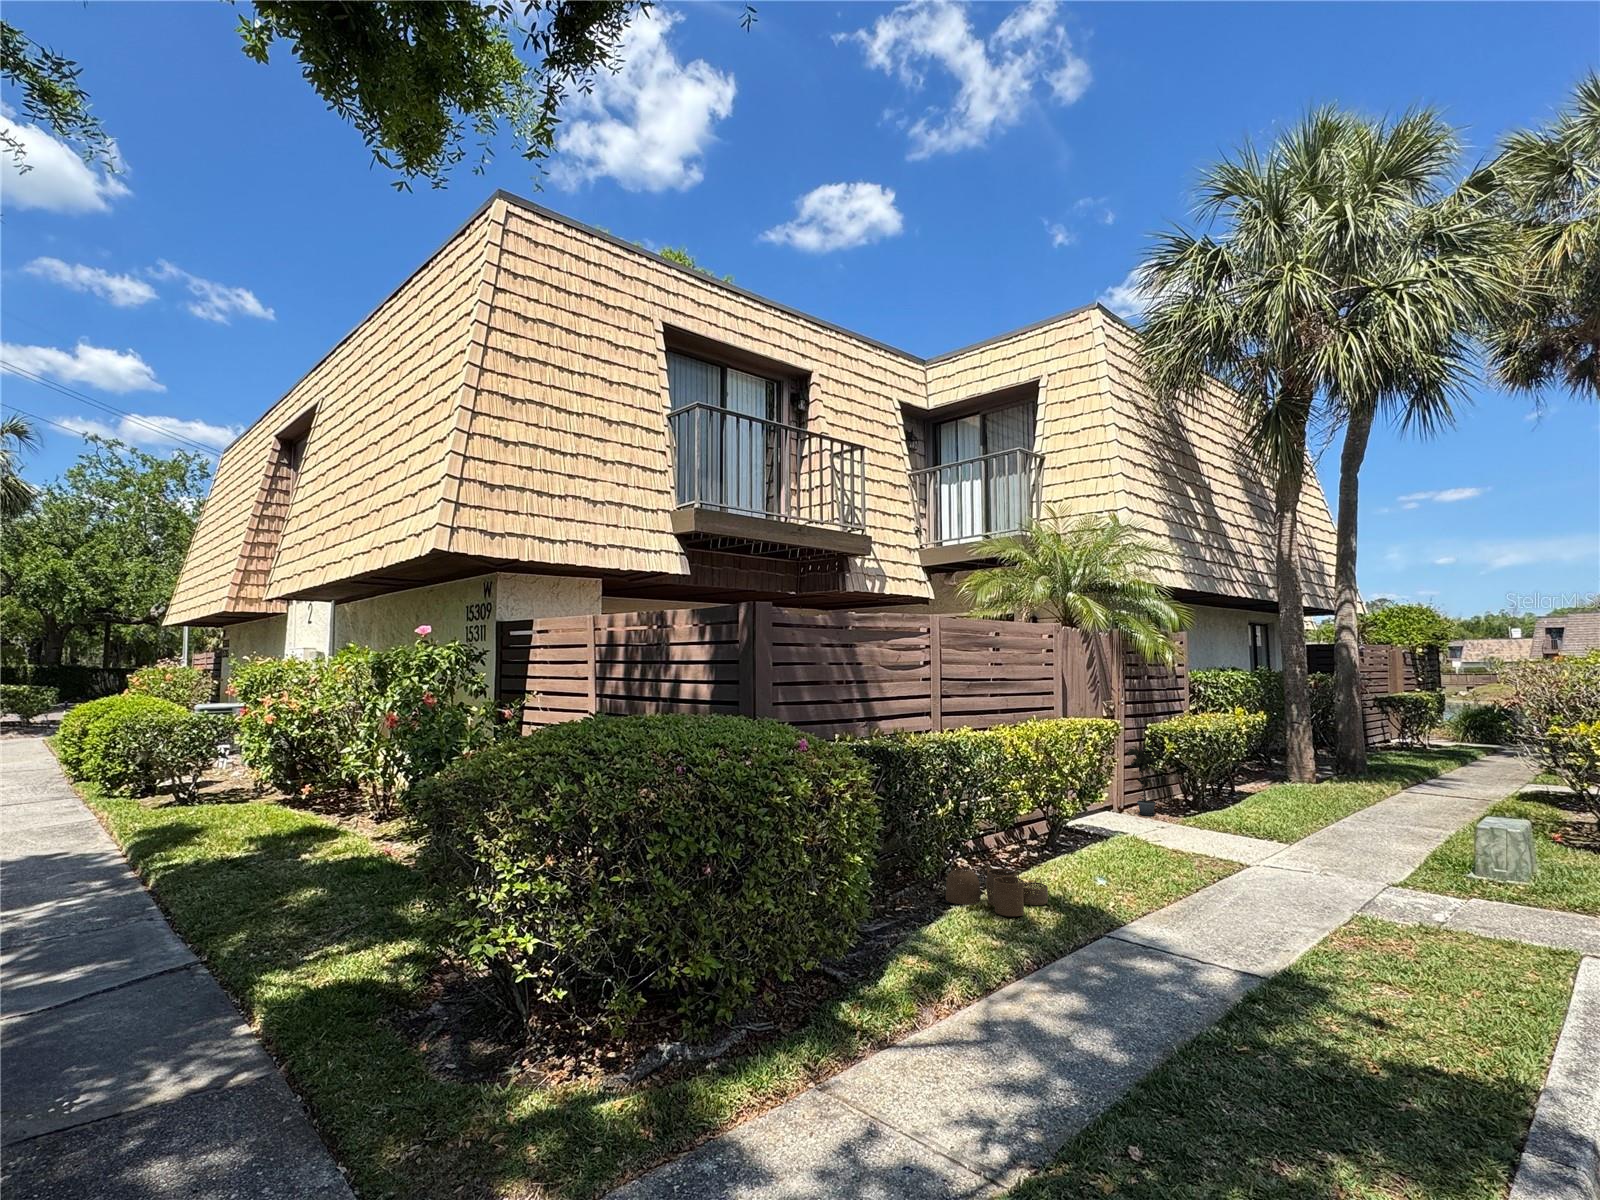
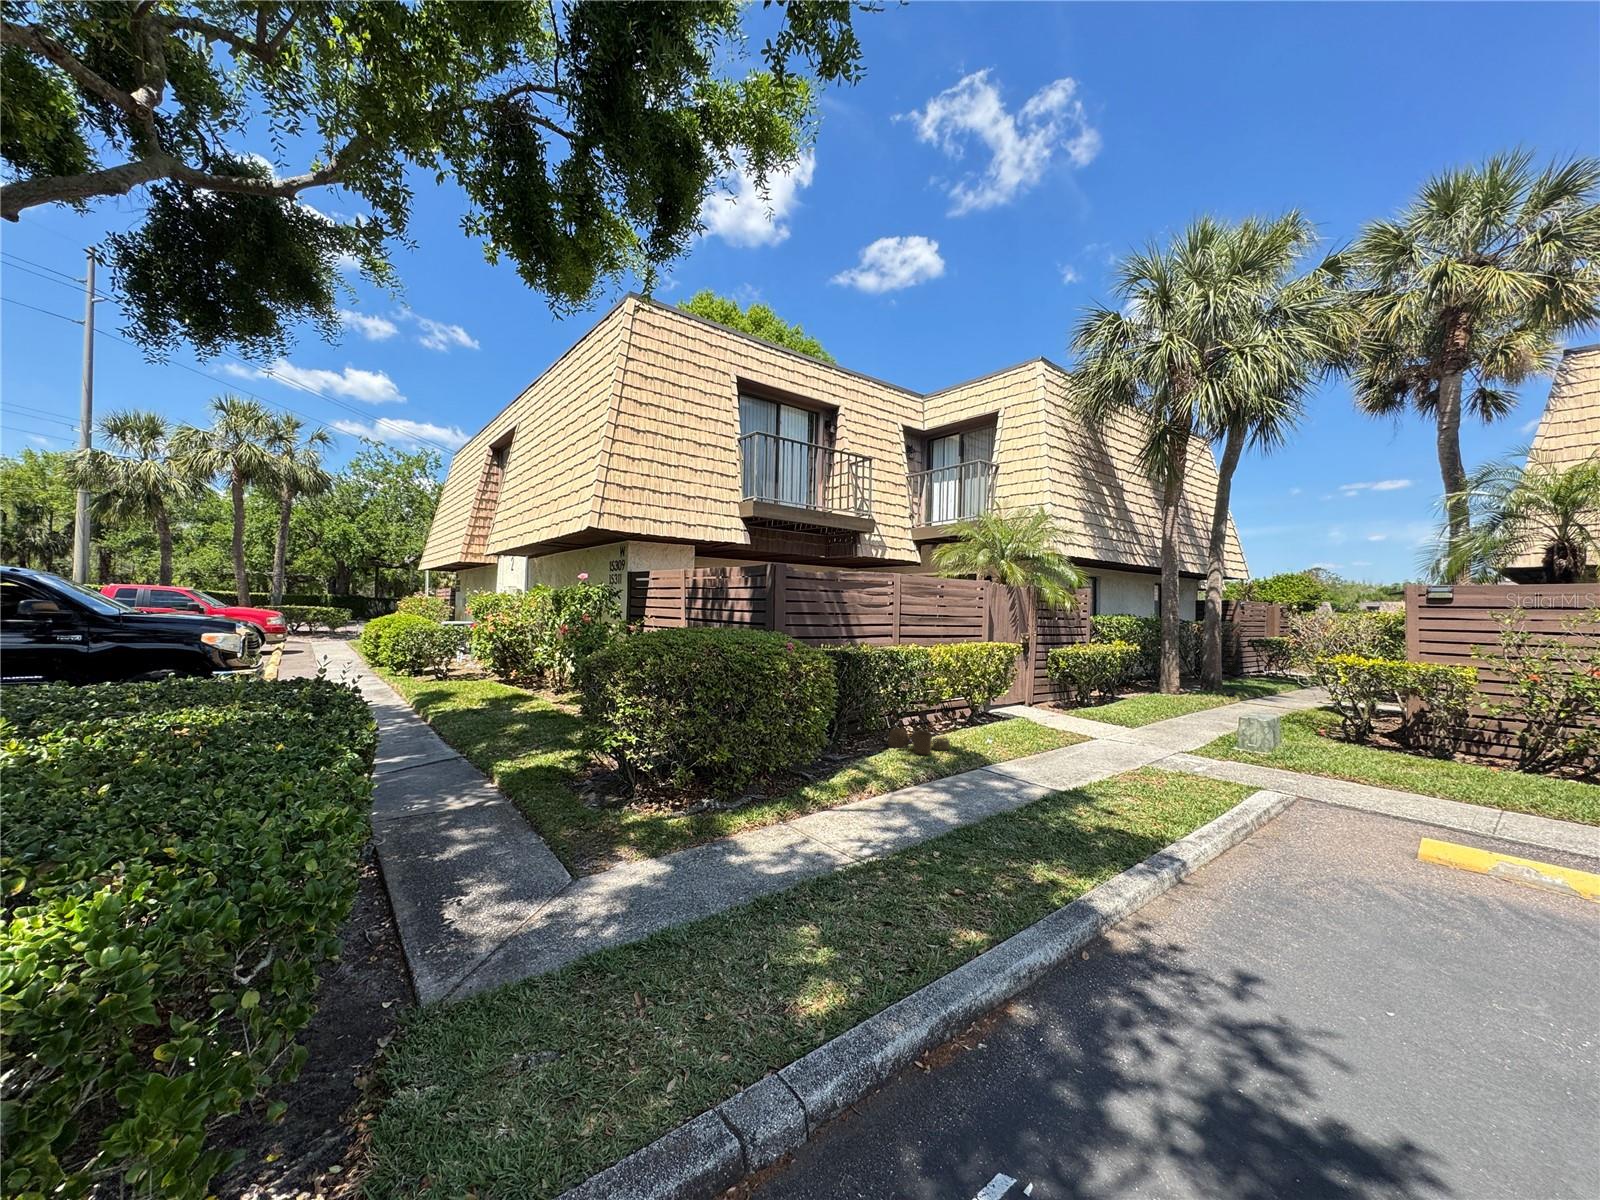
potted plant: present [1125,742,1163,816] -> present [1223,660,1240,696]

